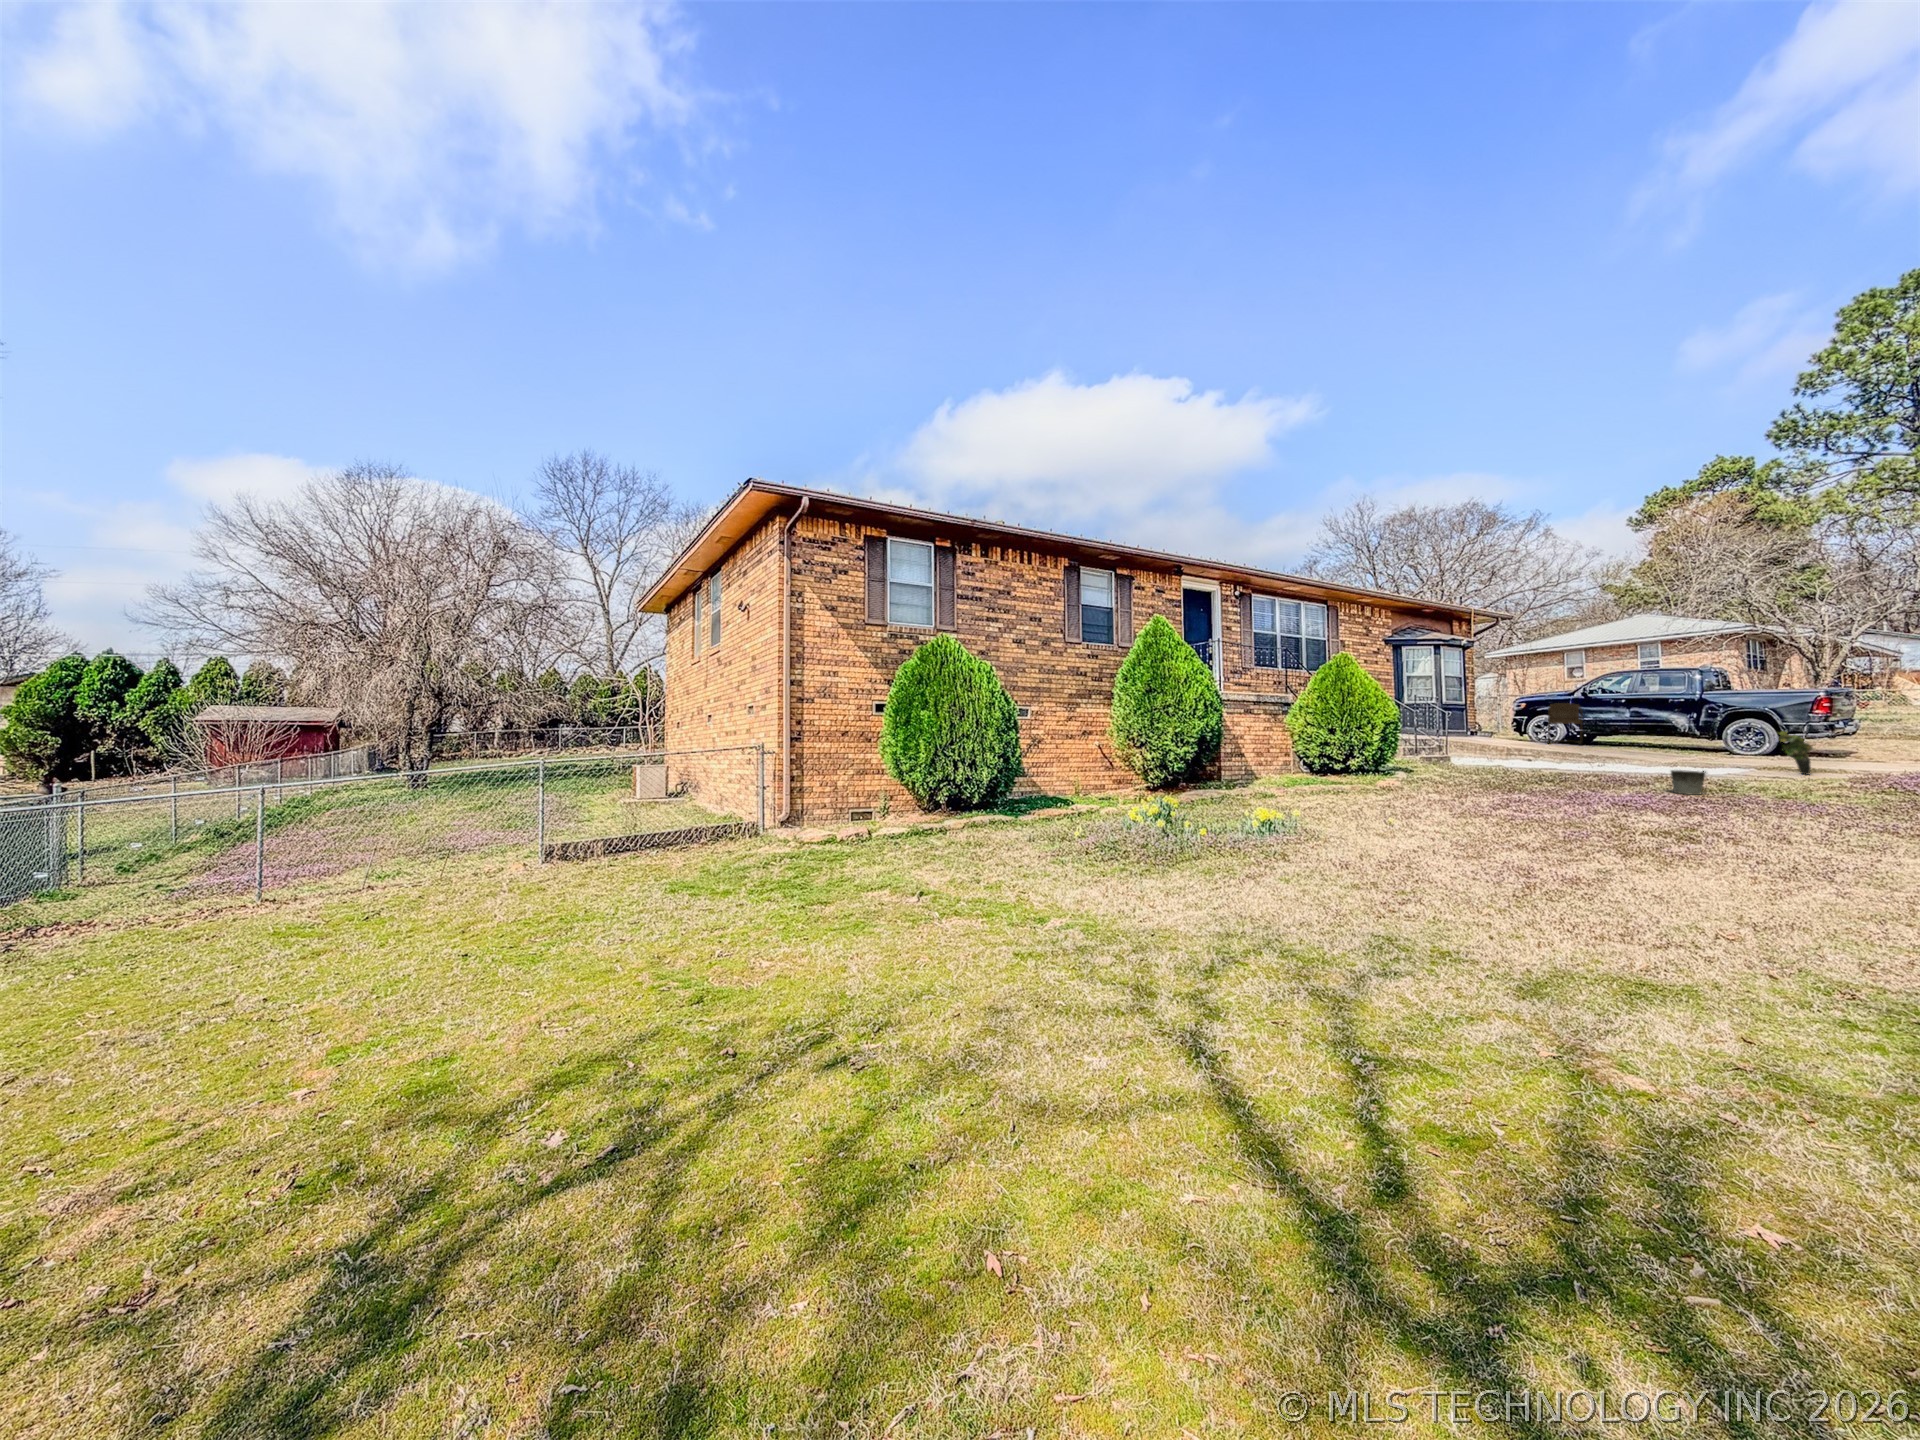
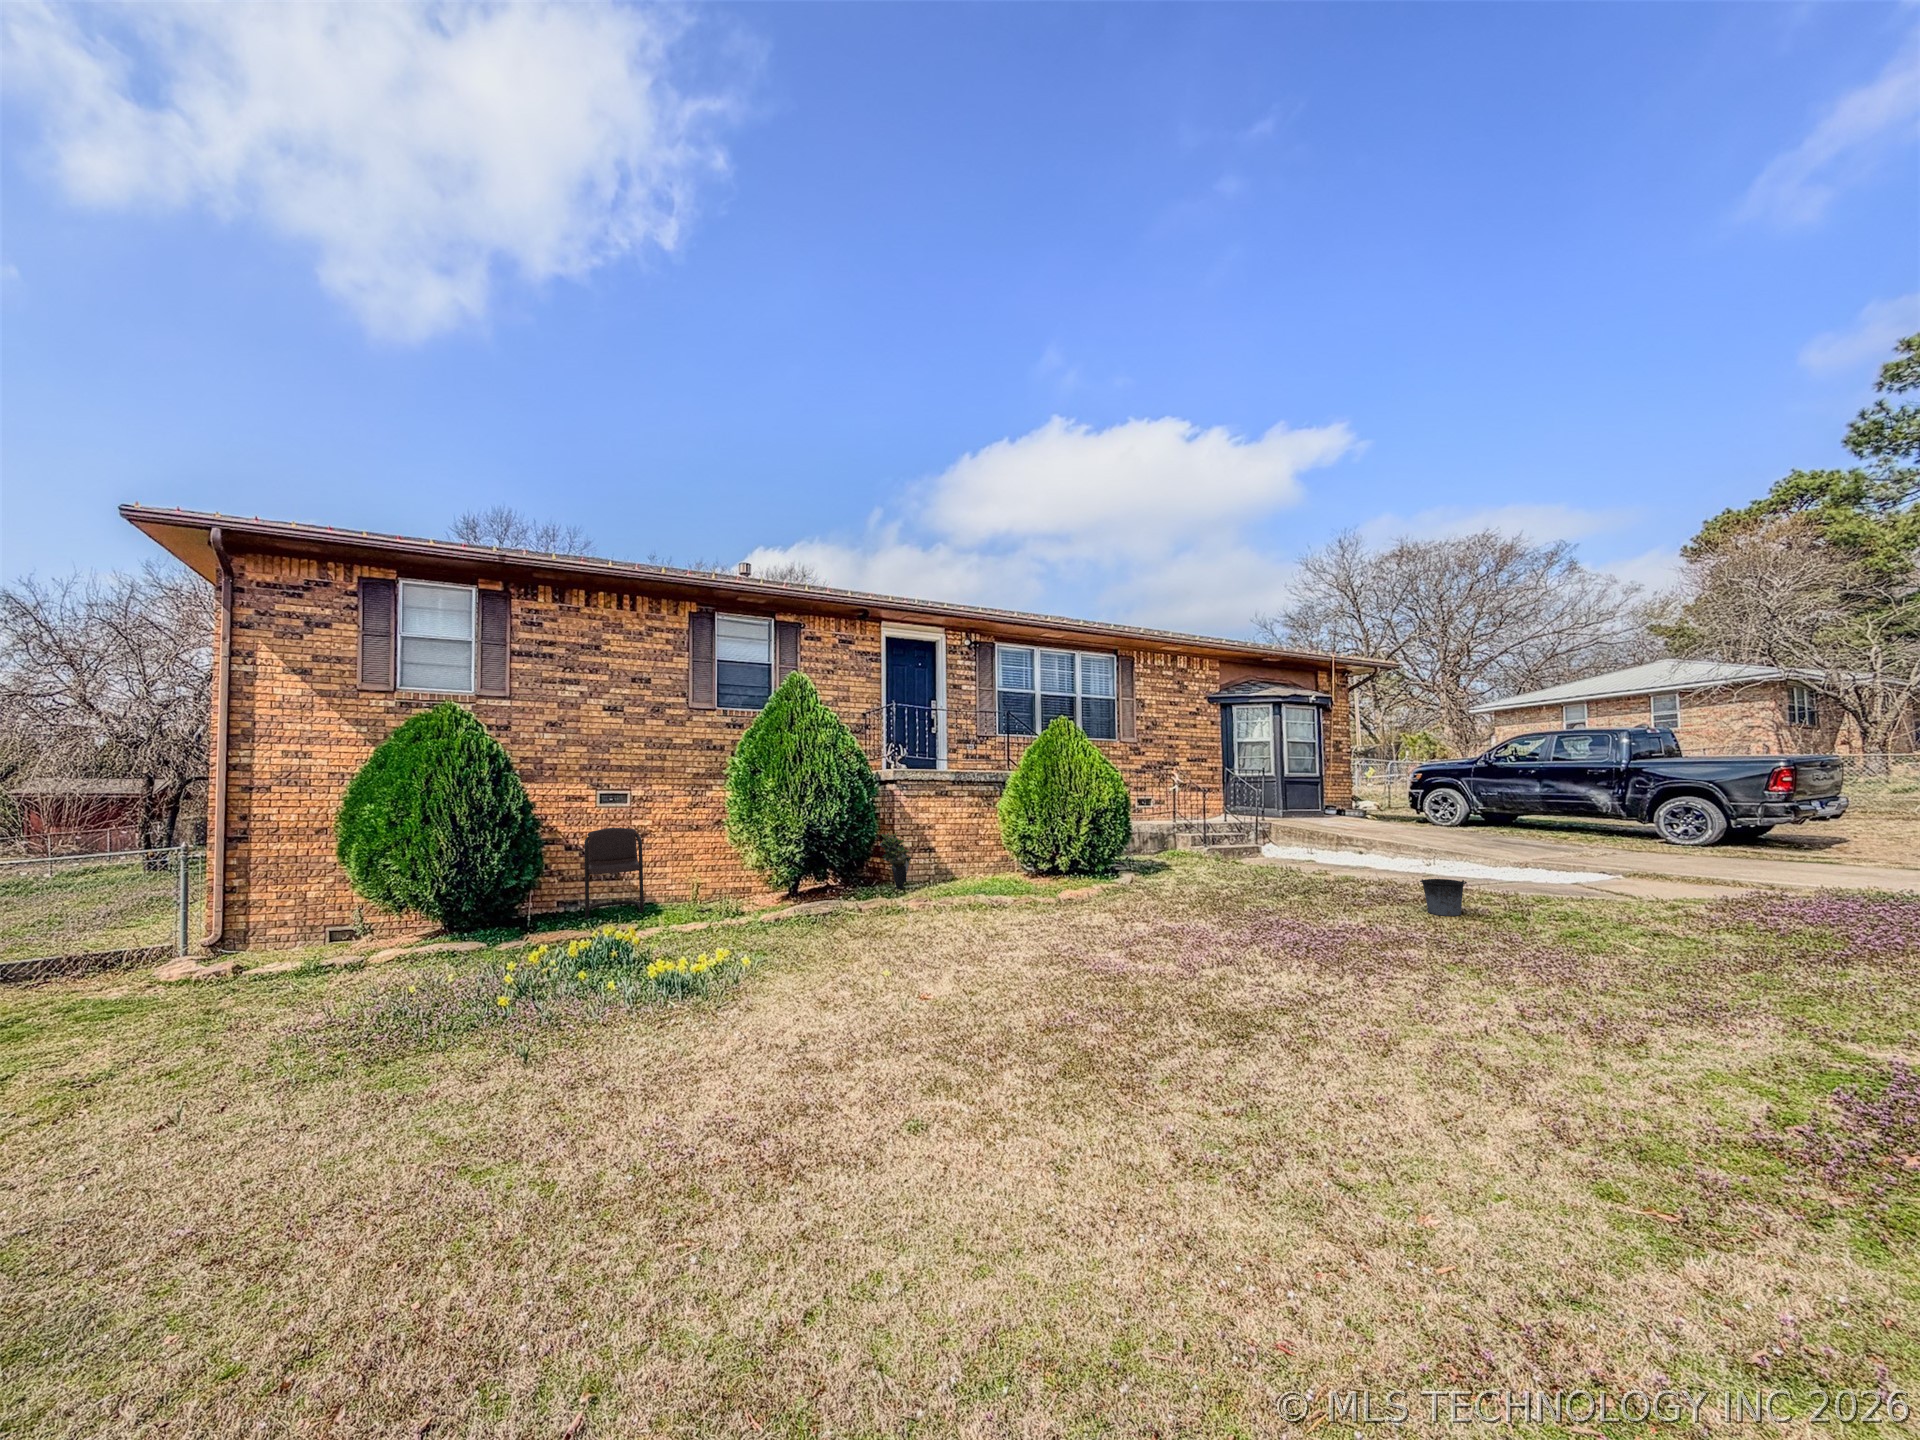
chair: present [1548,703,1583,744] -> present [584,828,644,918]
potted plant: present [1779,732,1813,775] -> present [880,832,911,889]

